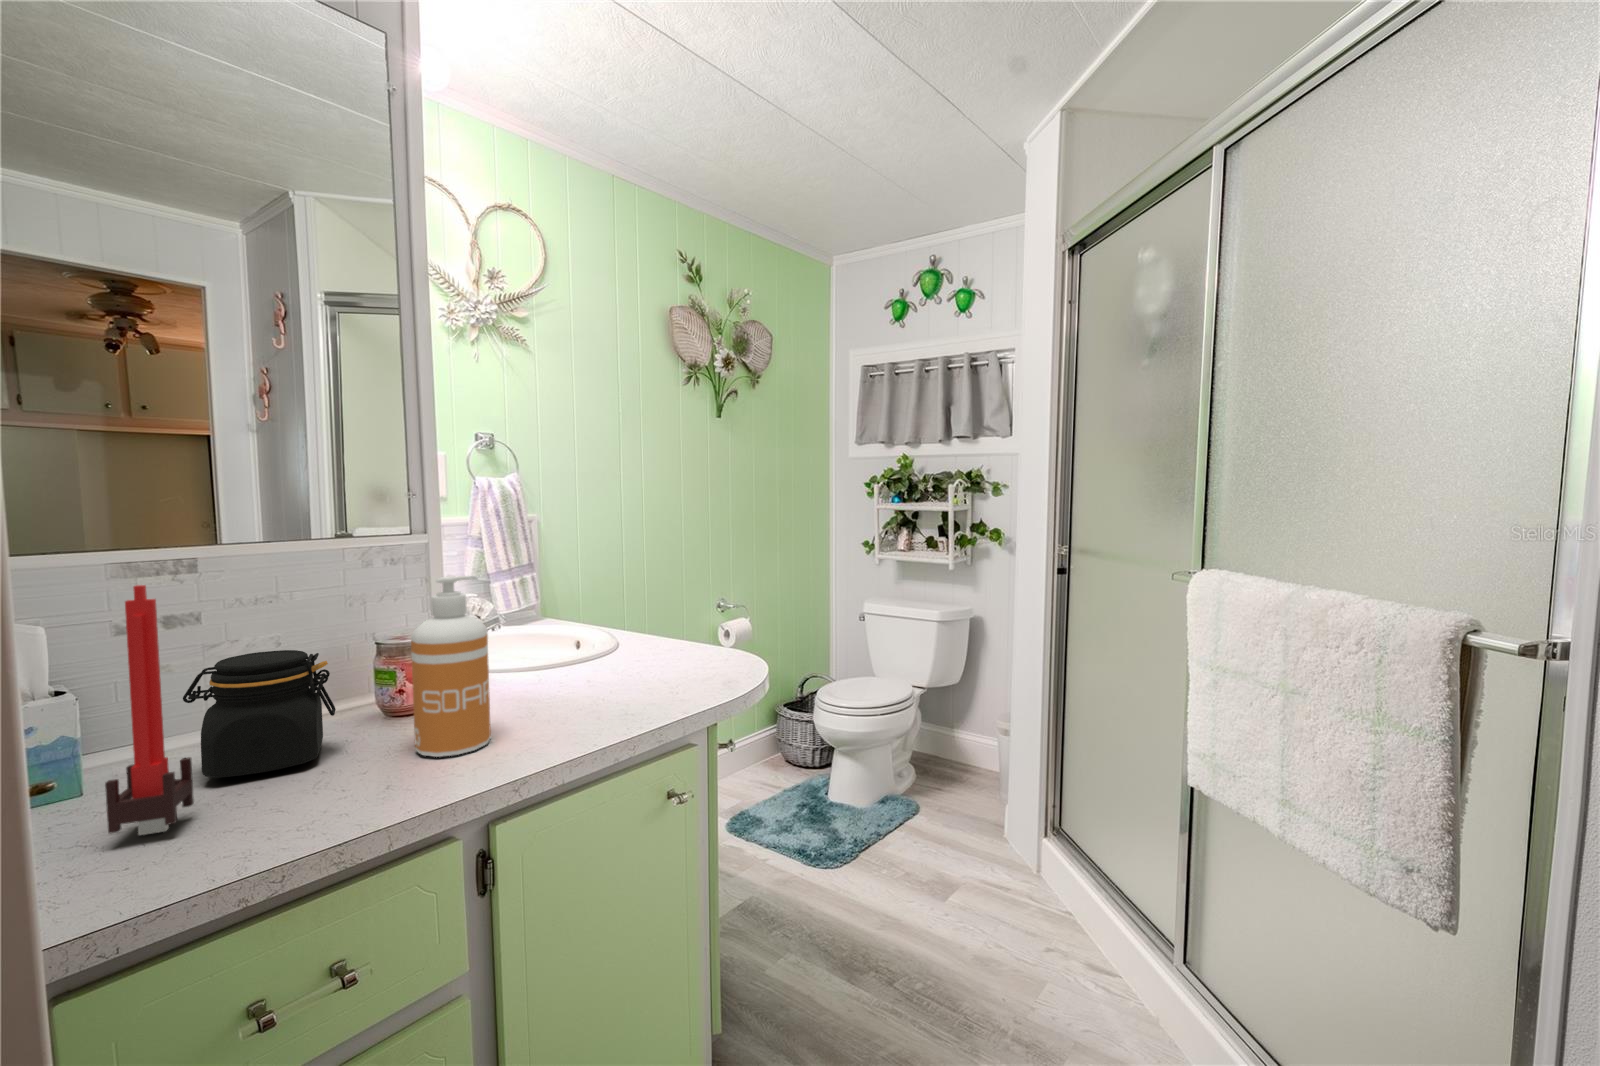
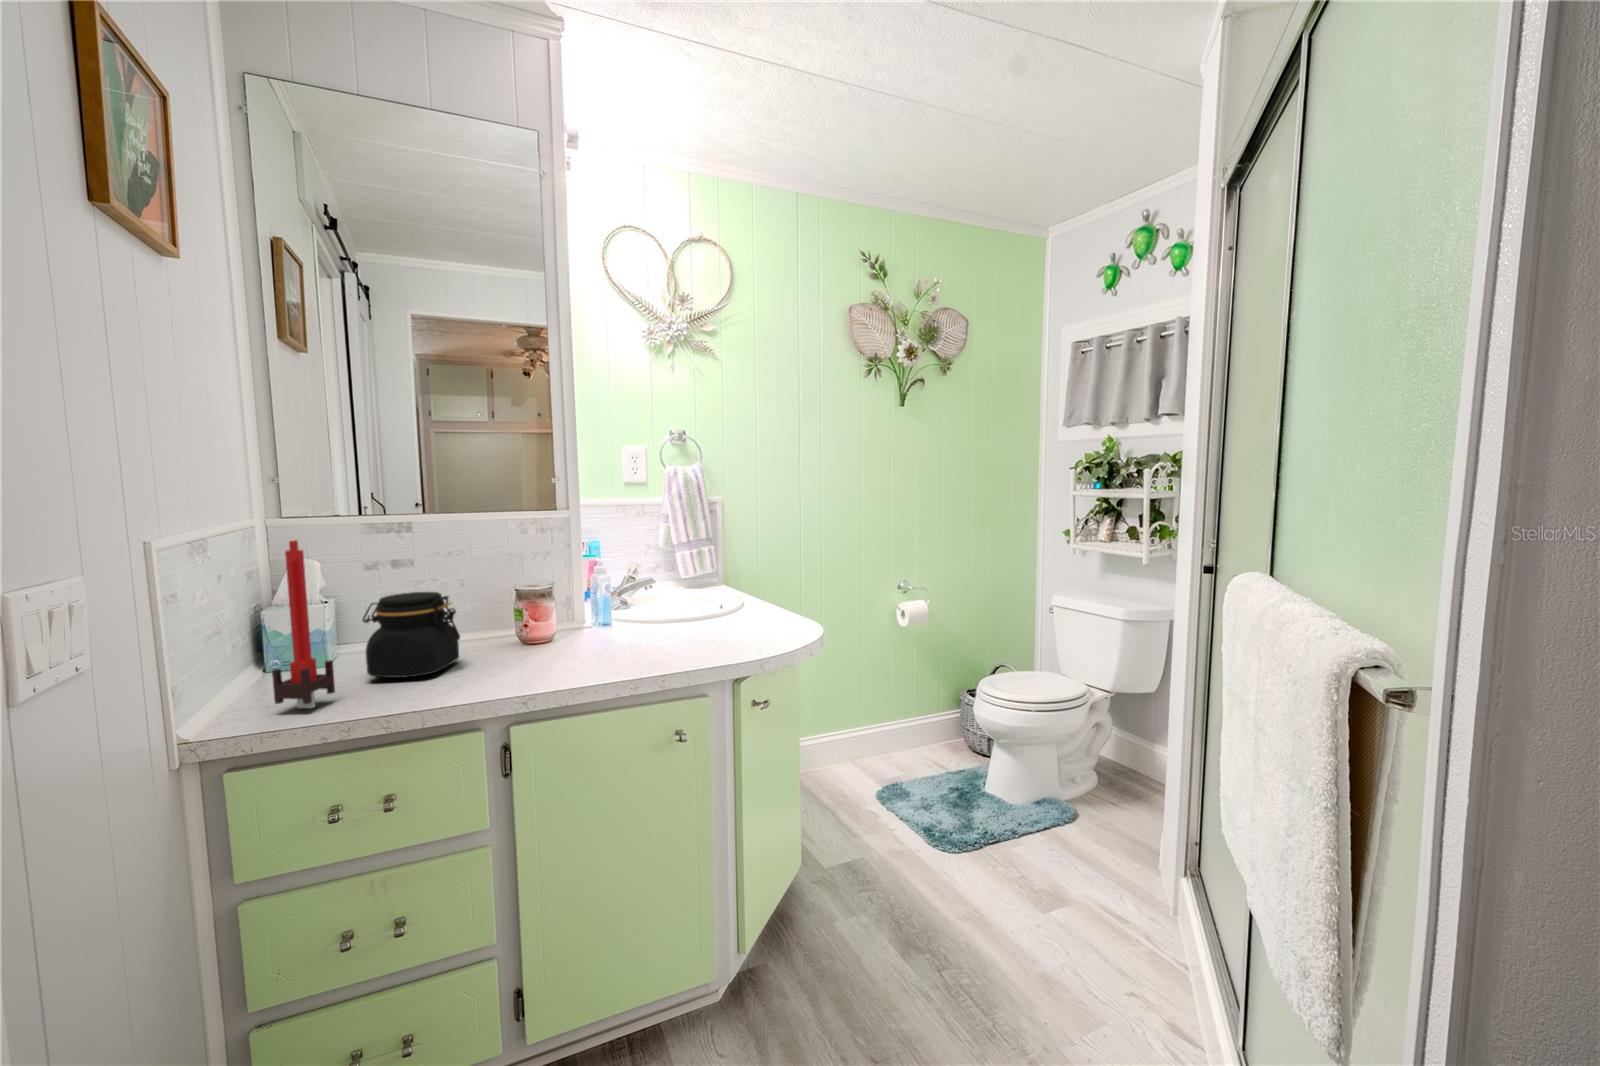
soap dispenser: present [411,576,491,757] -> none [488,543,551,684]

